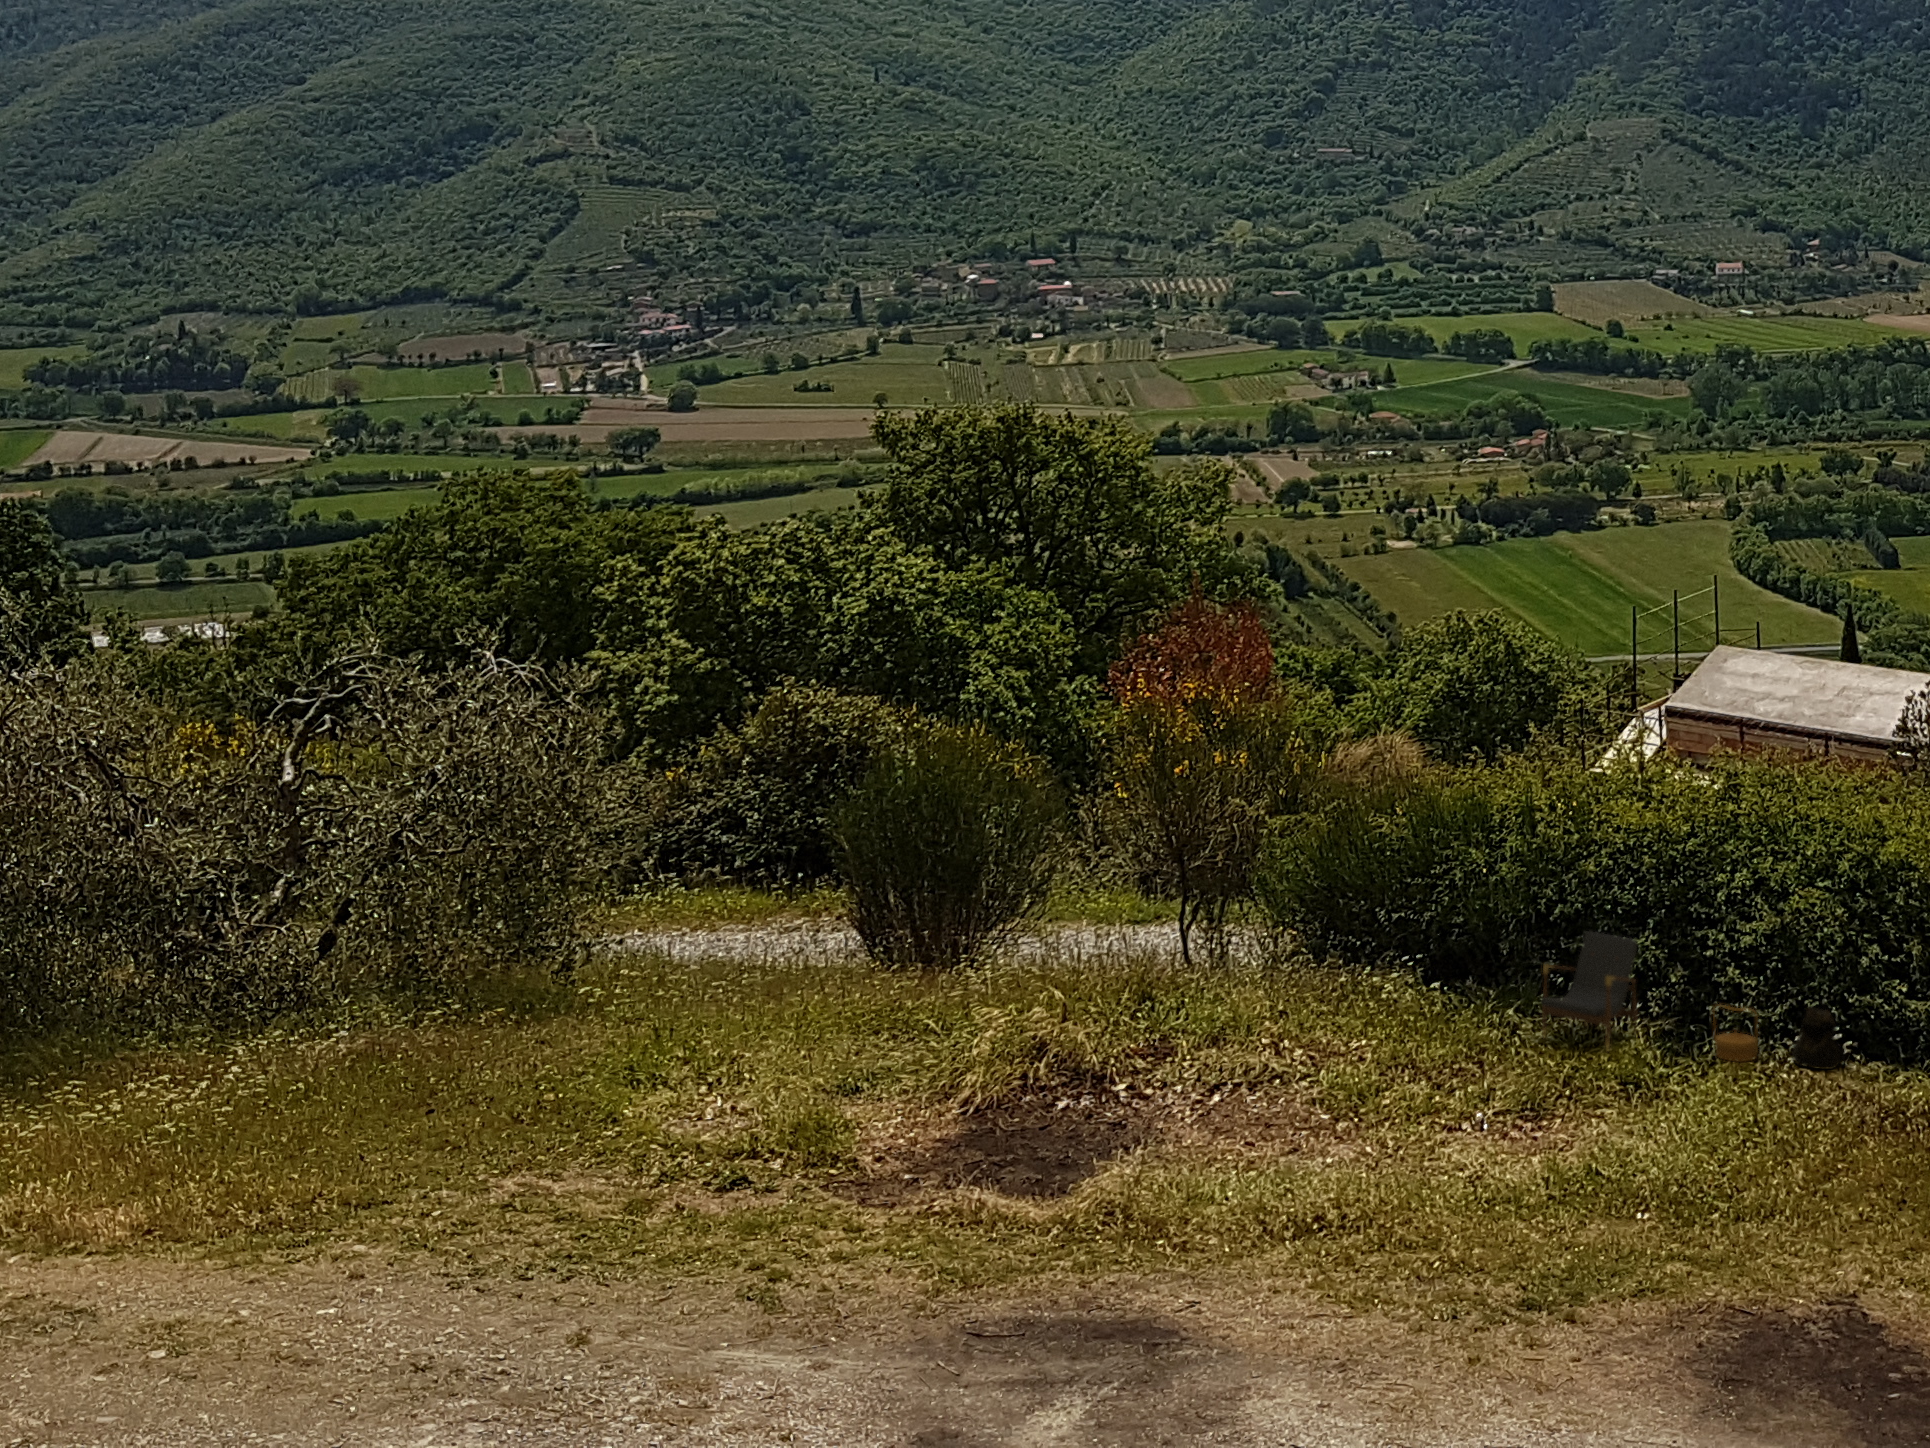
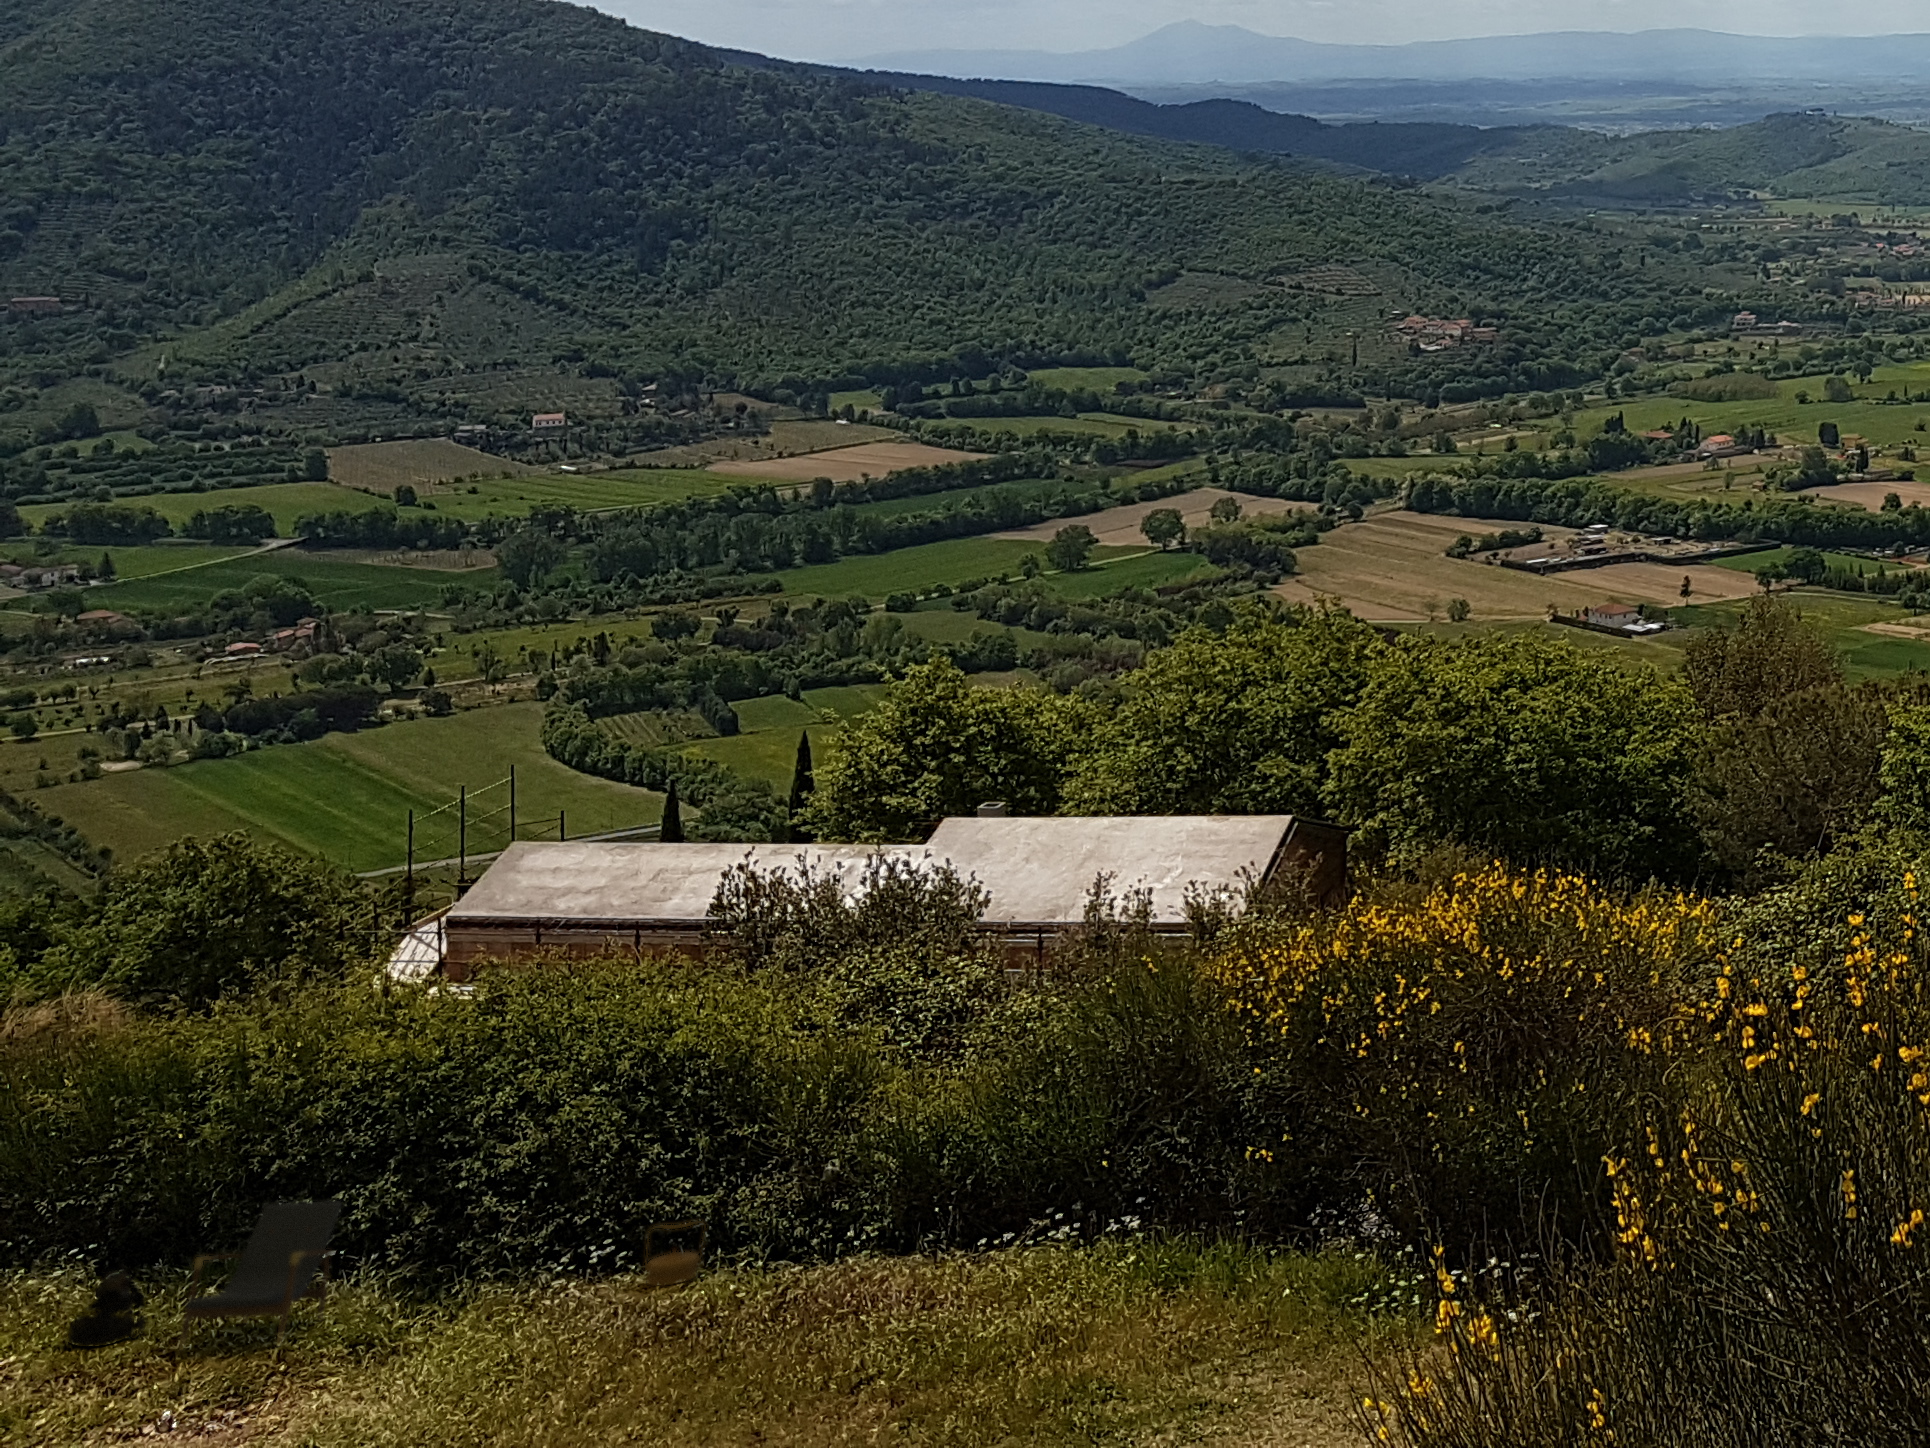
backpack: present [1792,1003,1847,1069] -> present [65,1265,146,1347]
woven basket: present [1713,1006,1758,1062] -> present [645,1224,704,1286]

